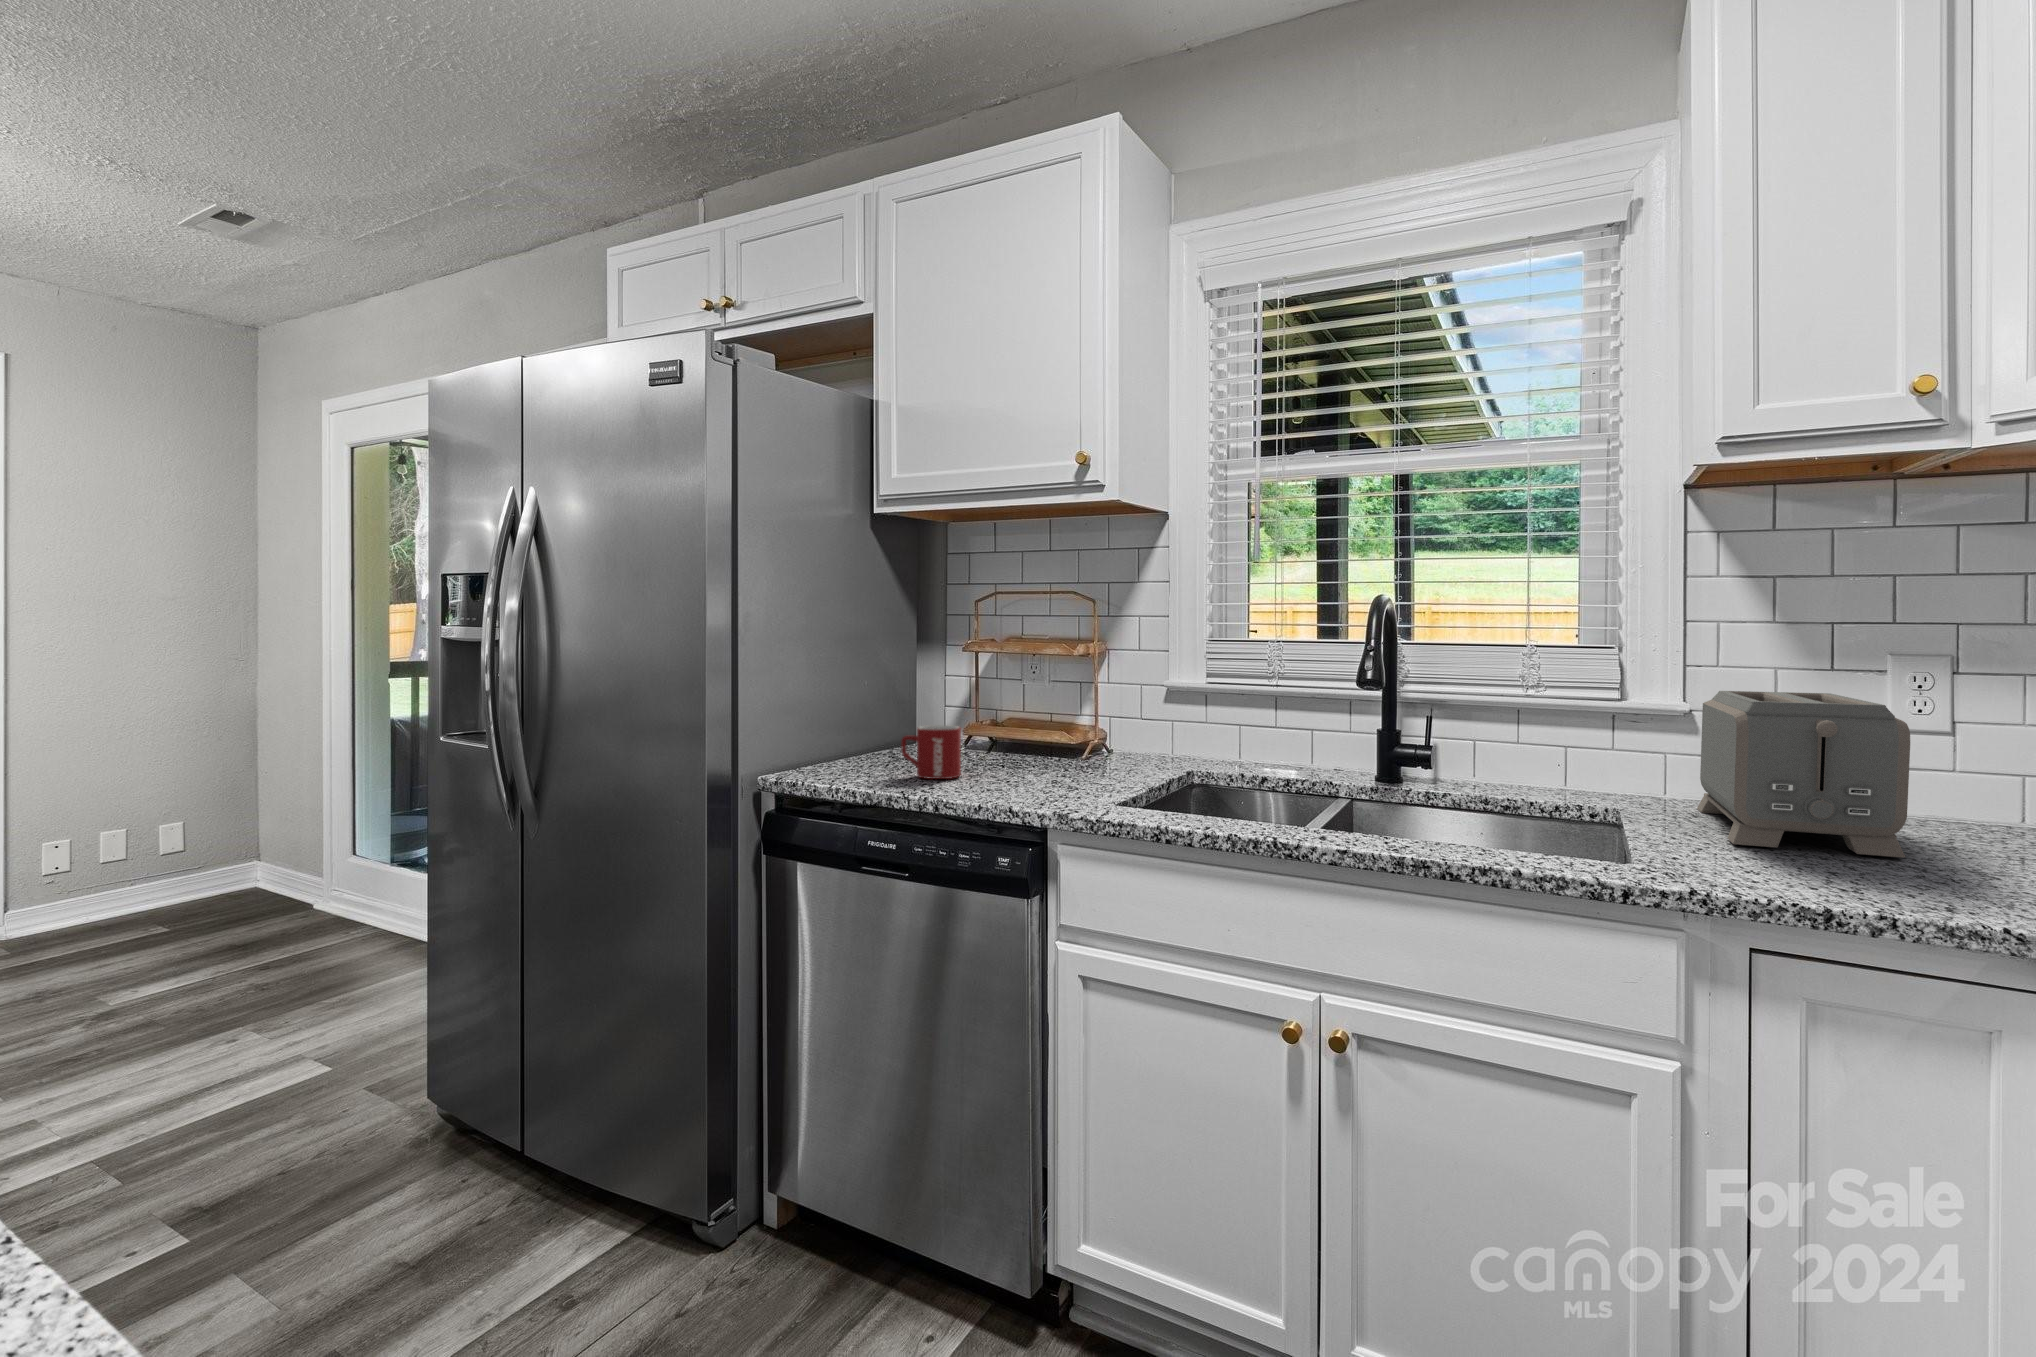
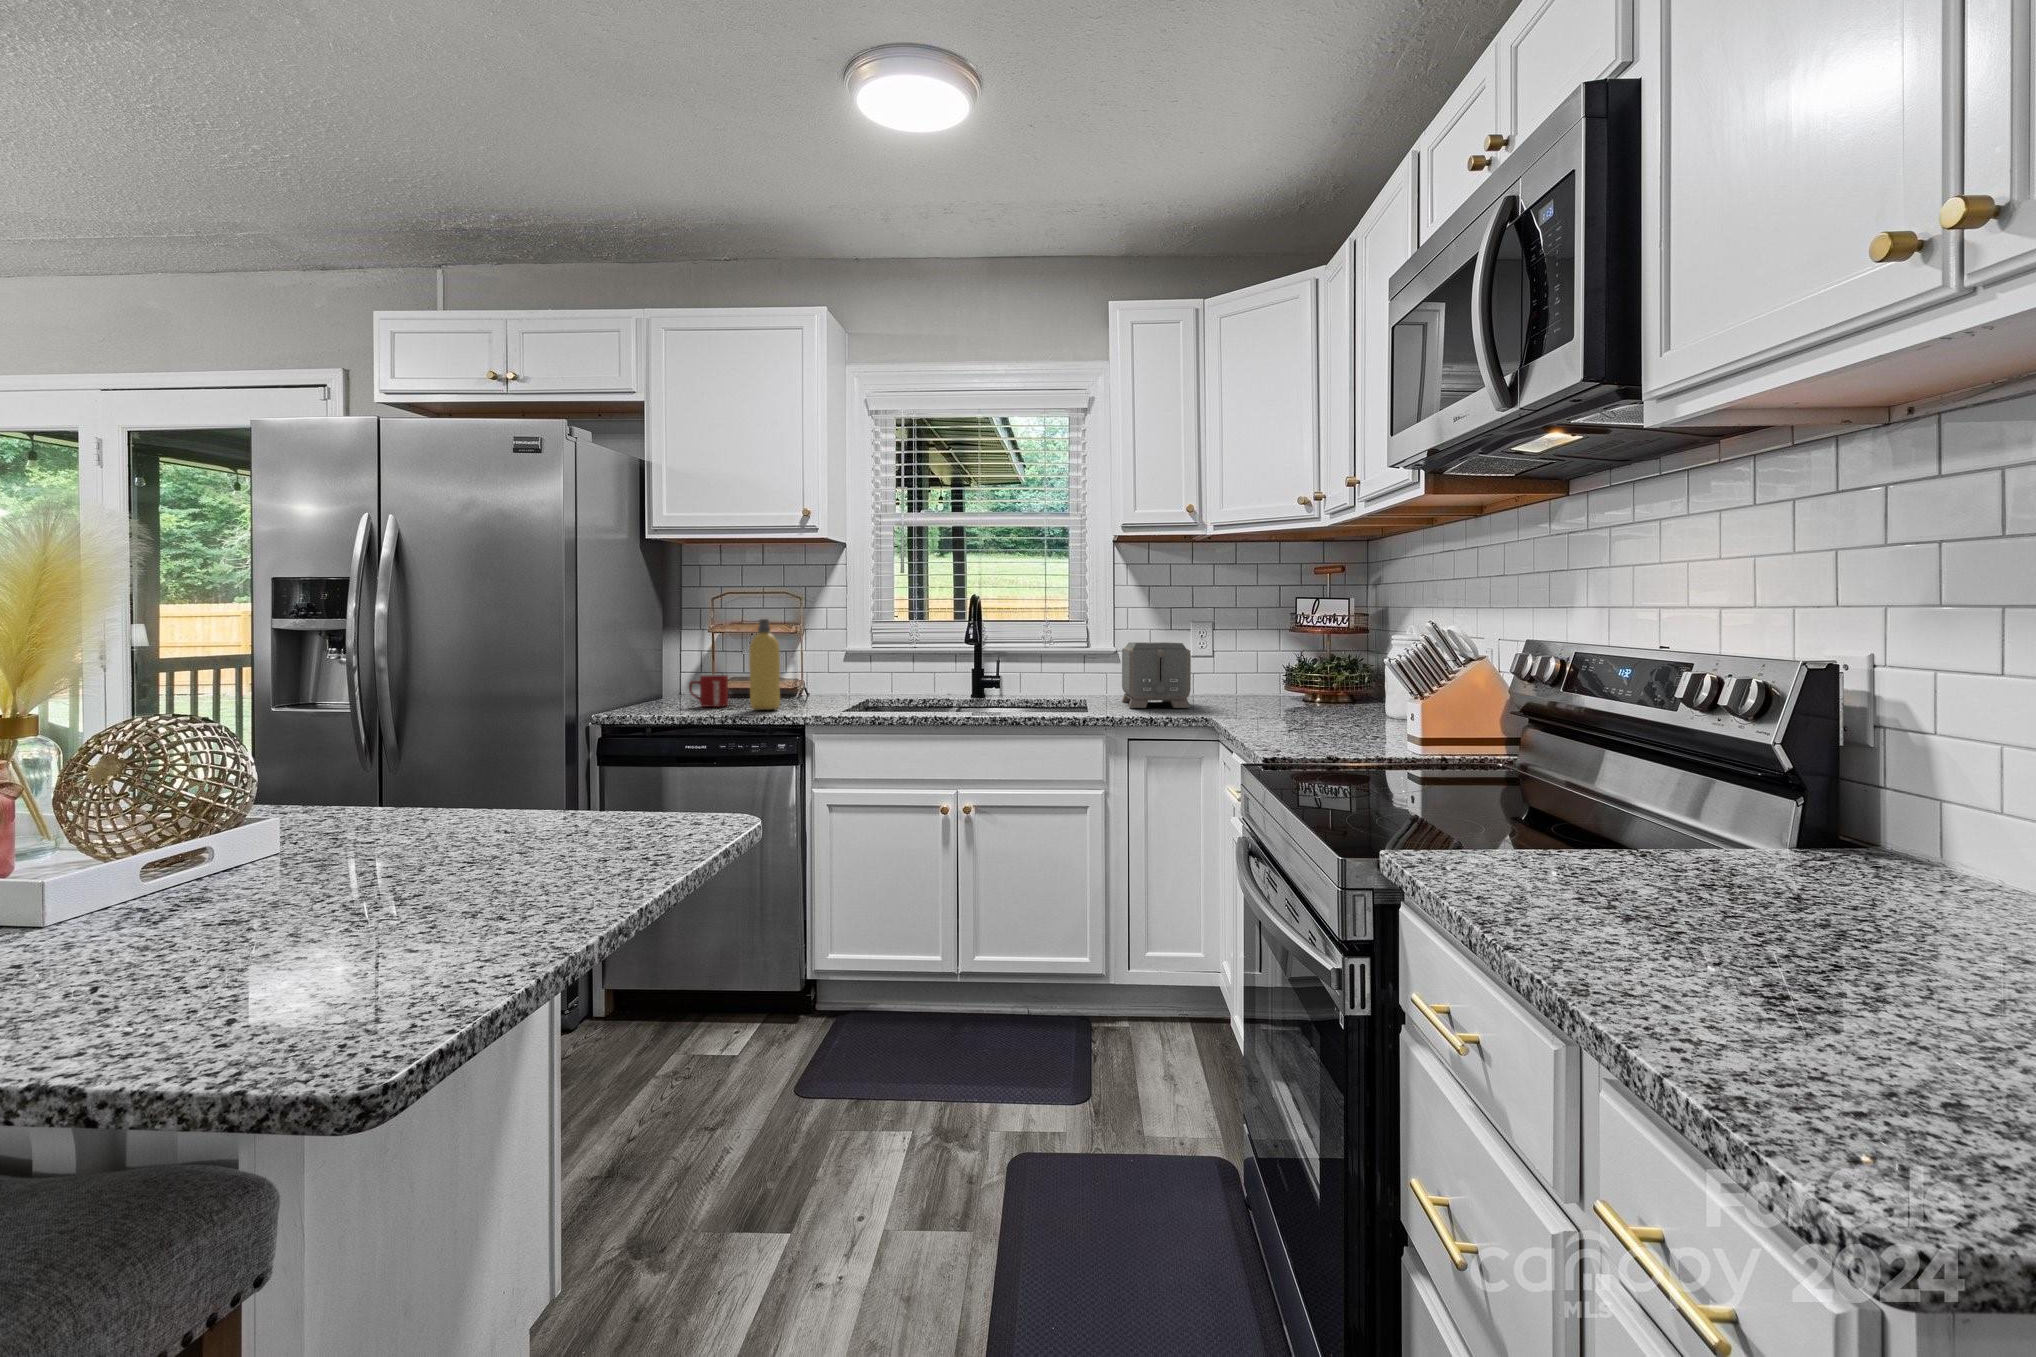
bottle: none [971,641,1027,795] -> present [749,619,780,710]

